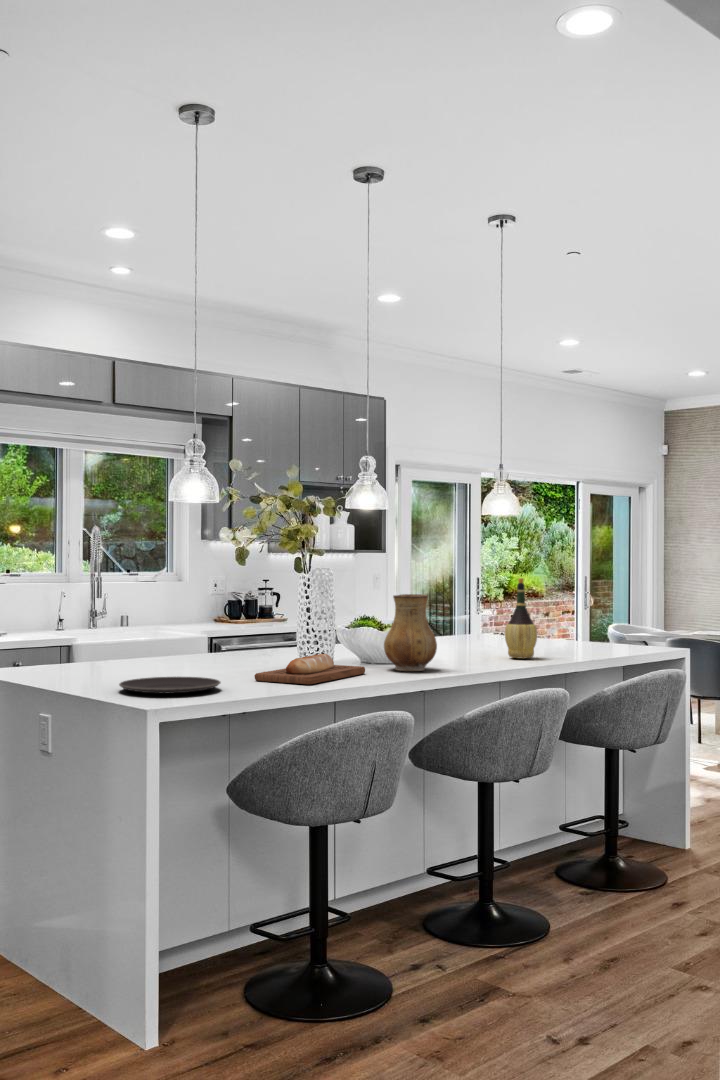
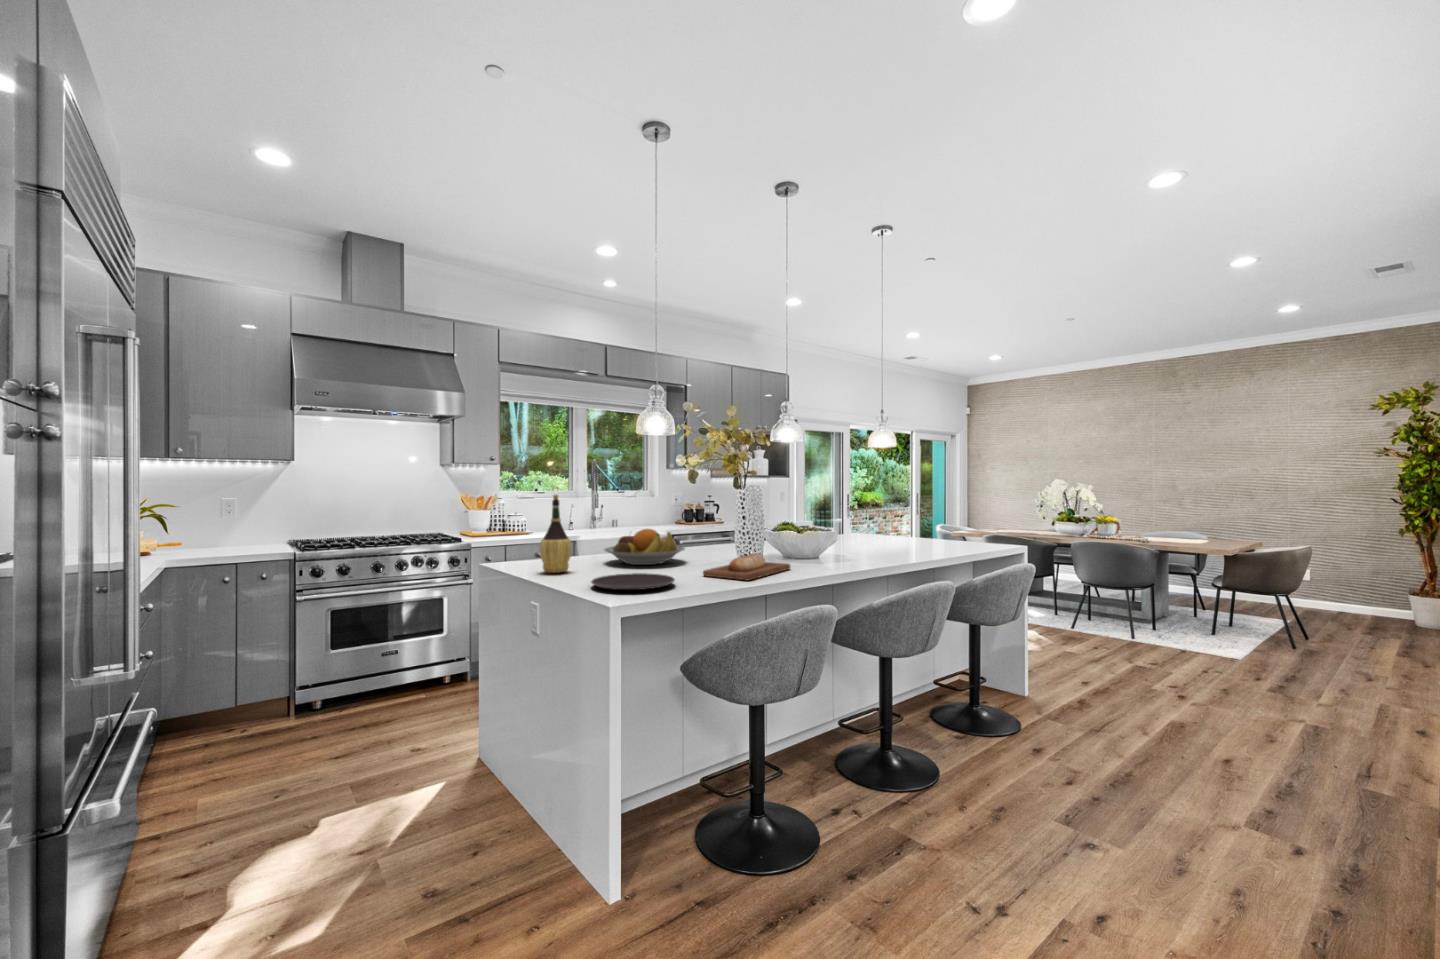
wine bottle: present [505,578,537,659] -> present [539,495,572,573]
ceramic pitcher: present [384,594,437,671] -> none [804,506,846,567]
fruit bowl: none [126,623,232,670] -> present [604,529,685,565]

